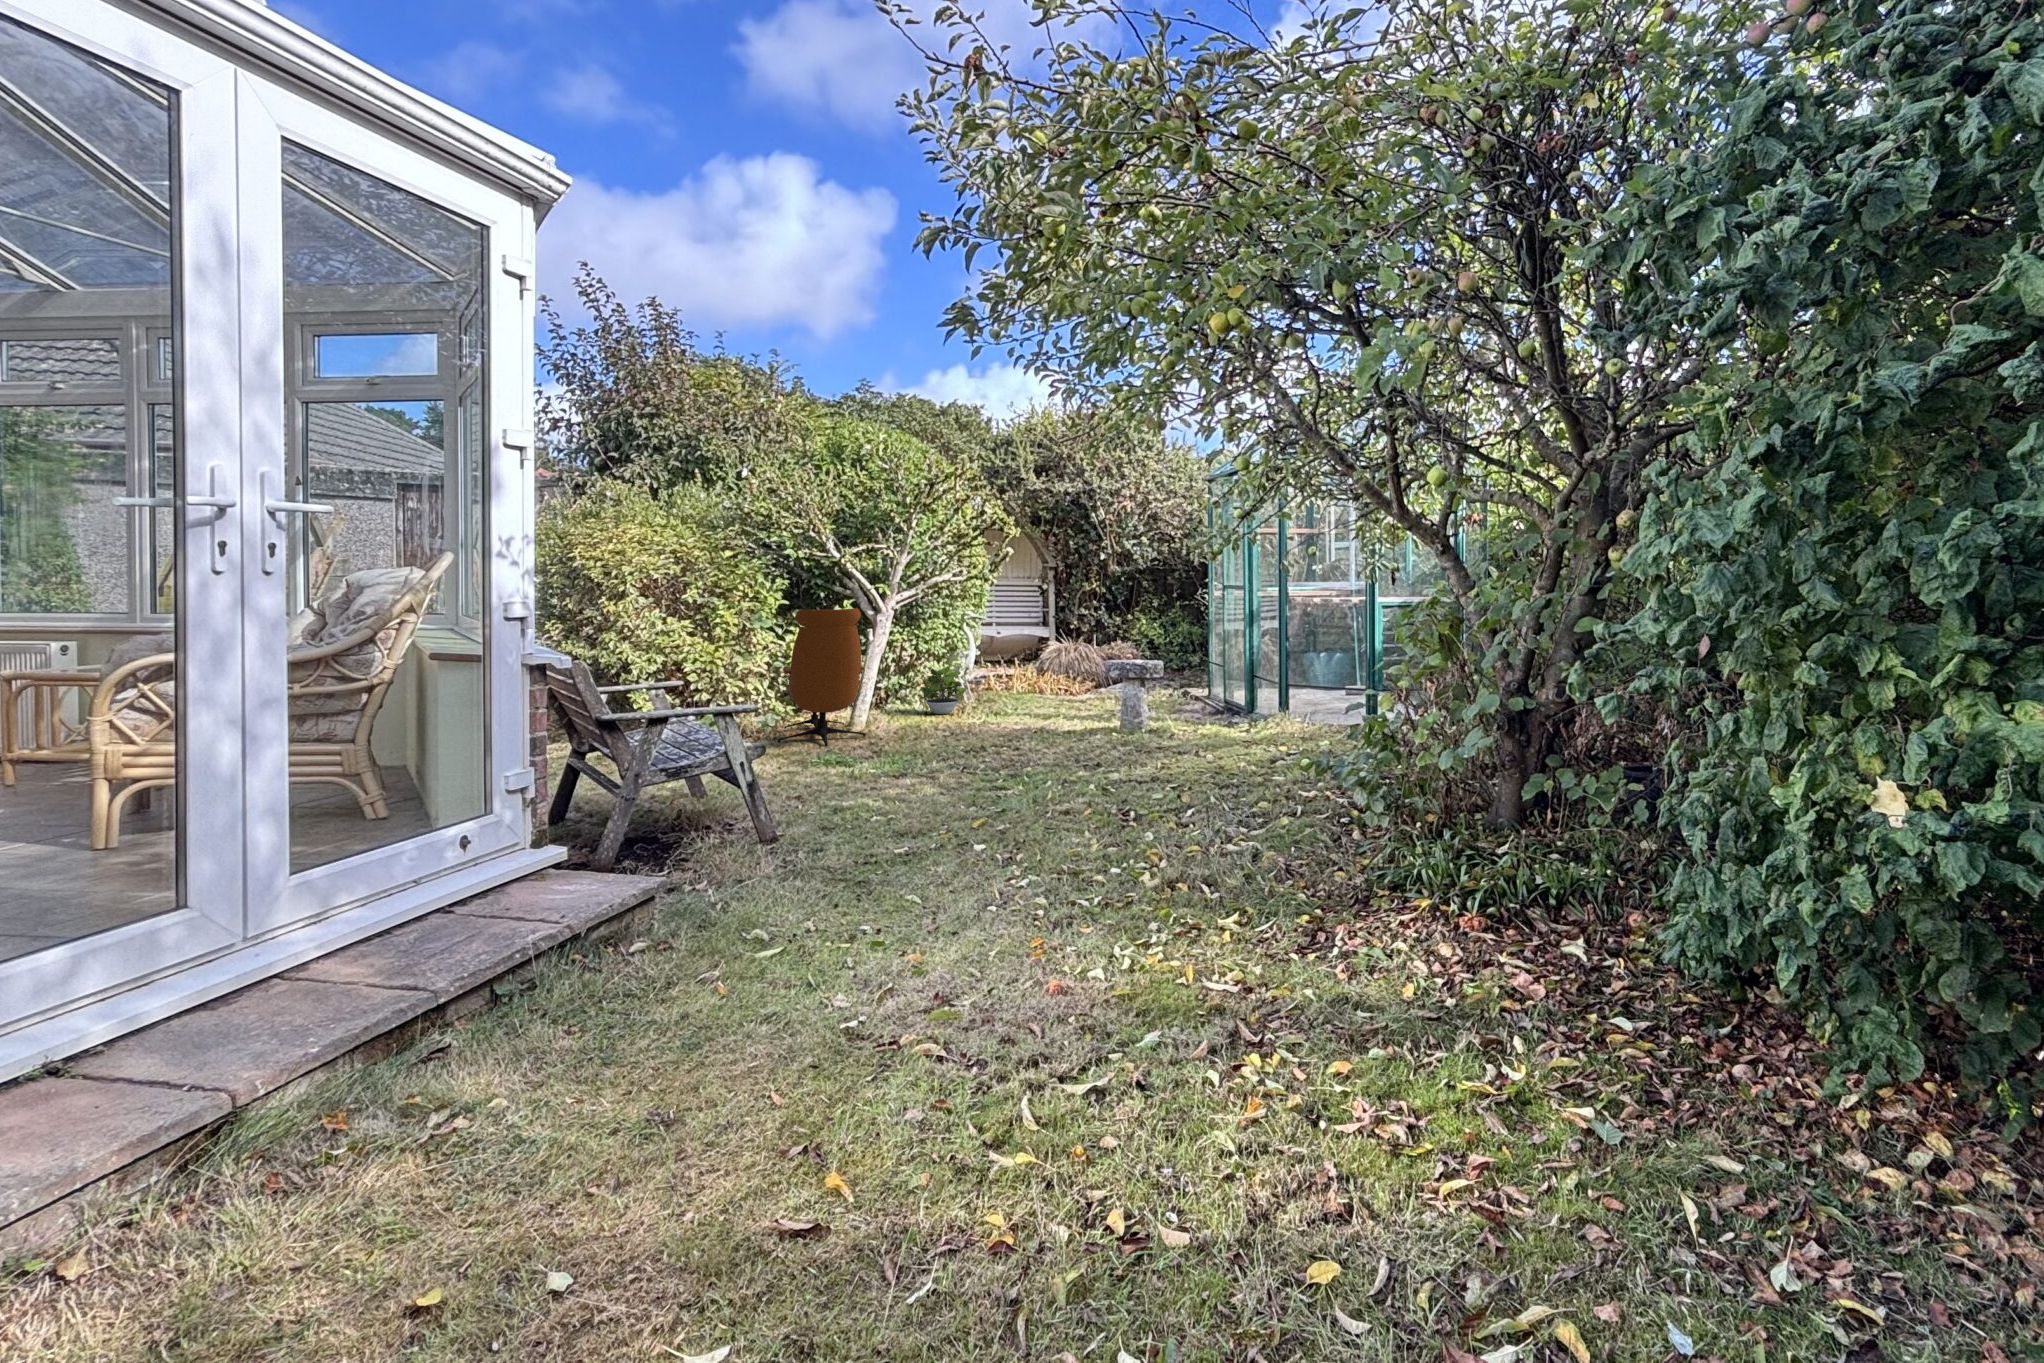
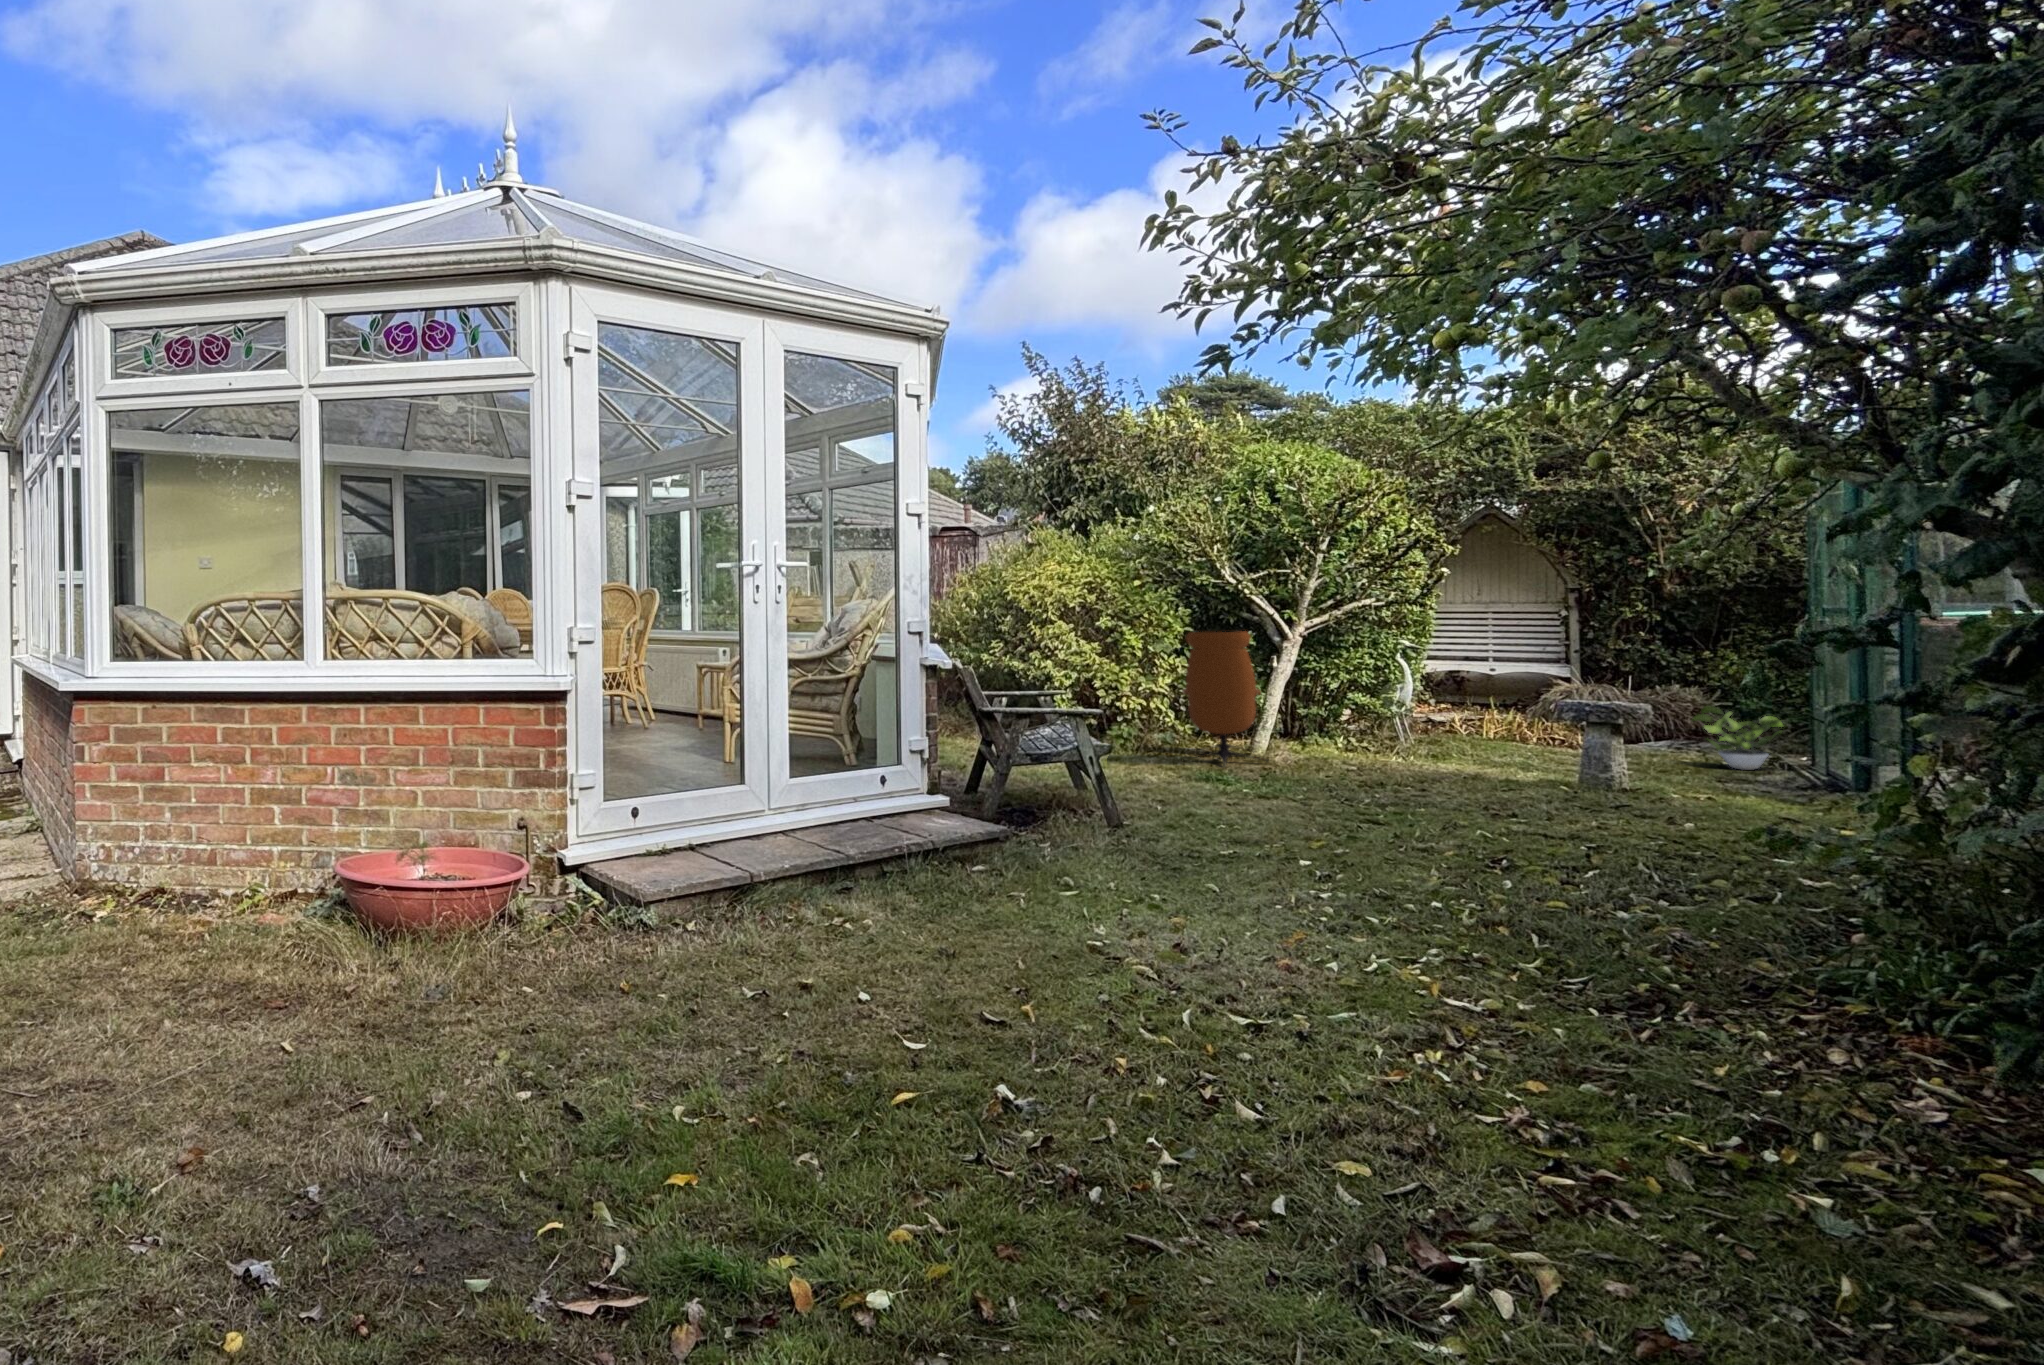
potted plant: present [921,666,966,714] -> present [1692,706,1783,770]

